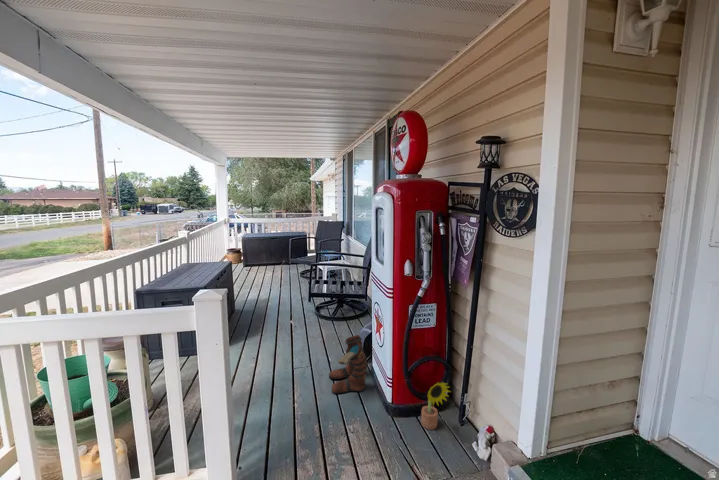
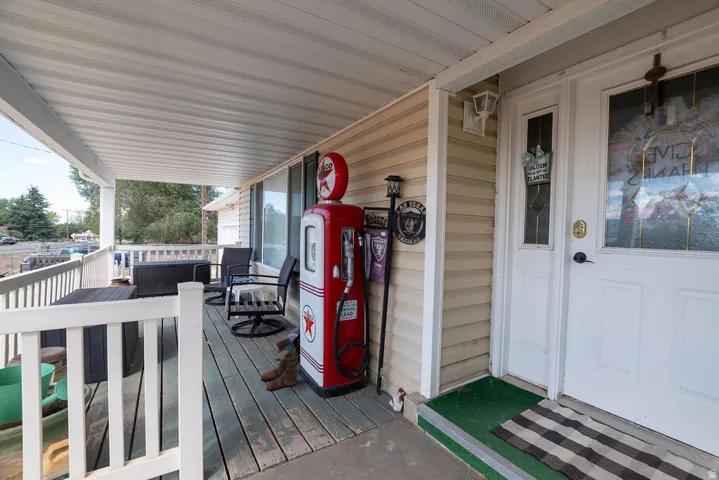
decorative plant: present [421,382,450,430] -> none [348,359,372,401]

